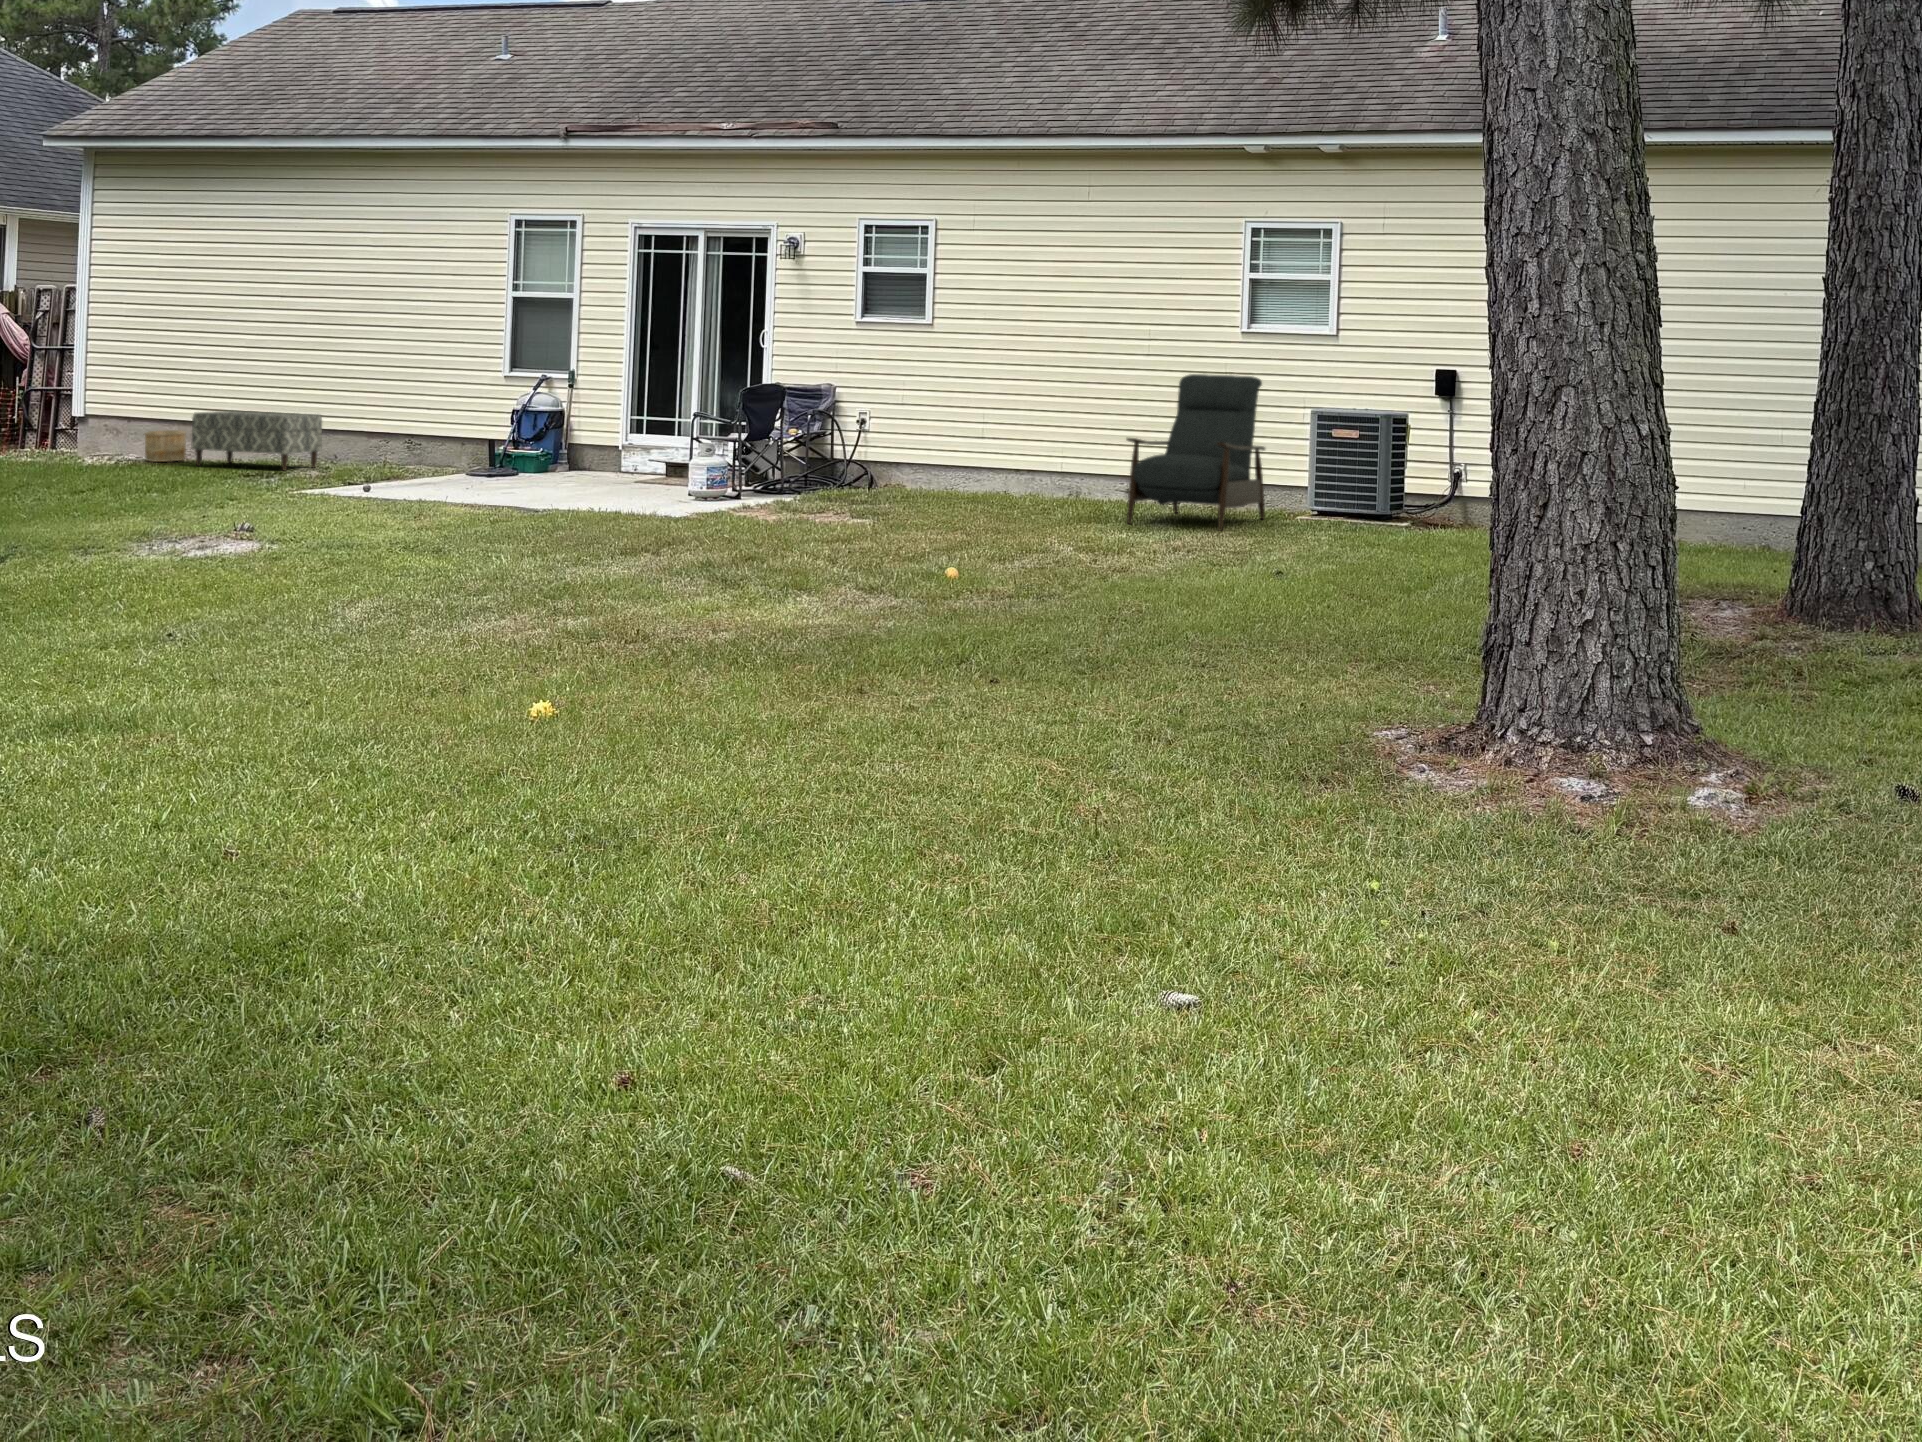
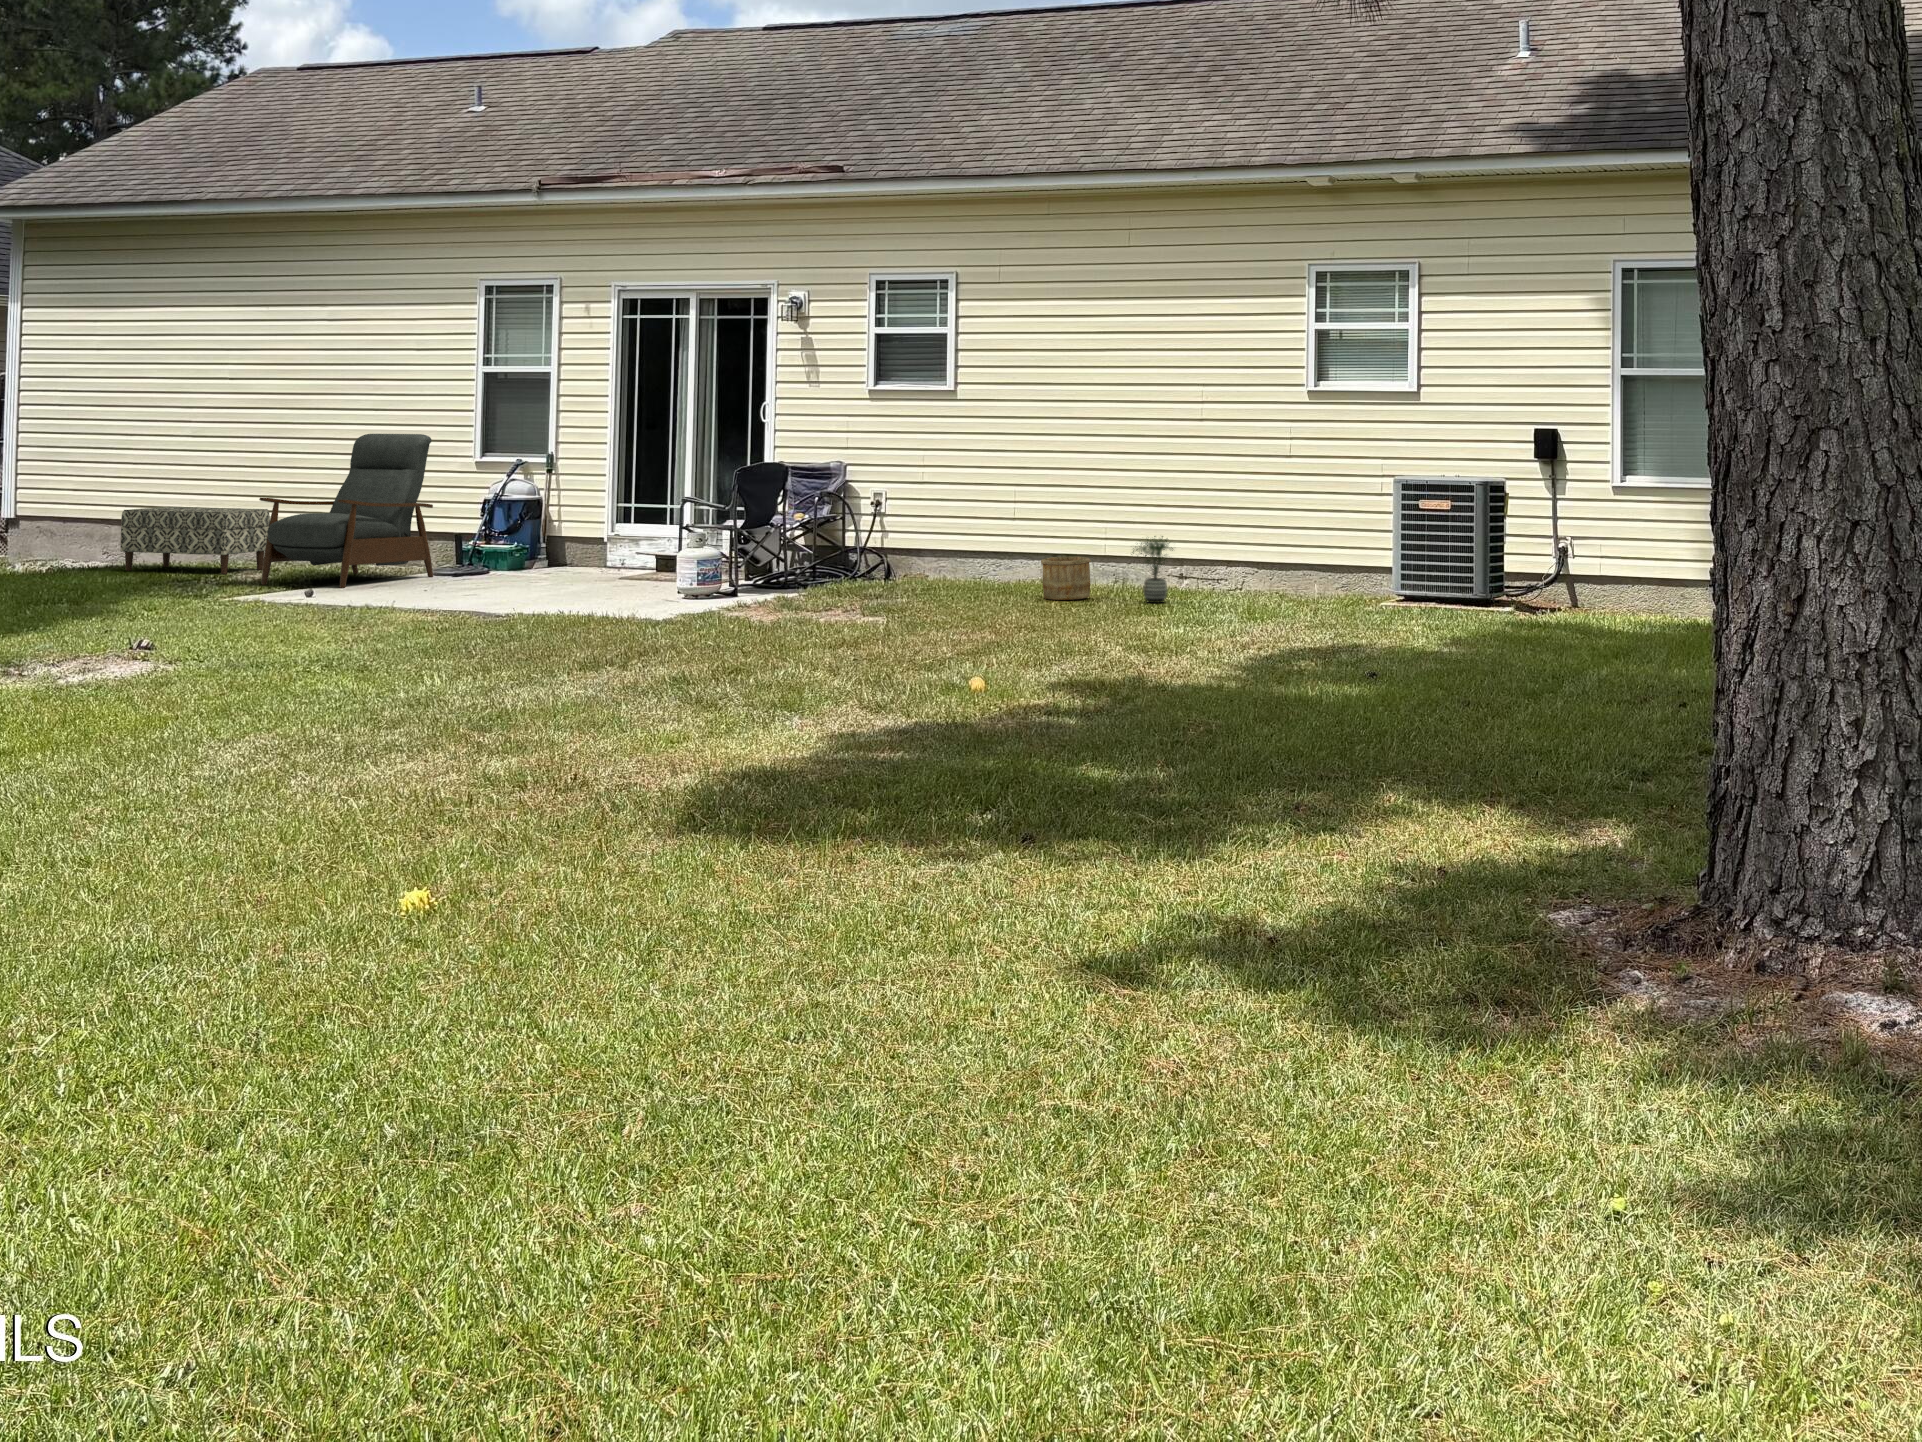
chair: present [1127,374,1265,531] -> present [259,434,433,588]
wooden bucket: present [145,430,186,462] -> present [1041,556,1091,600]
potted plant: none [1081,453,1122,512] -> present [1132,536,1173,603]

